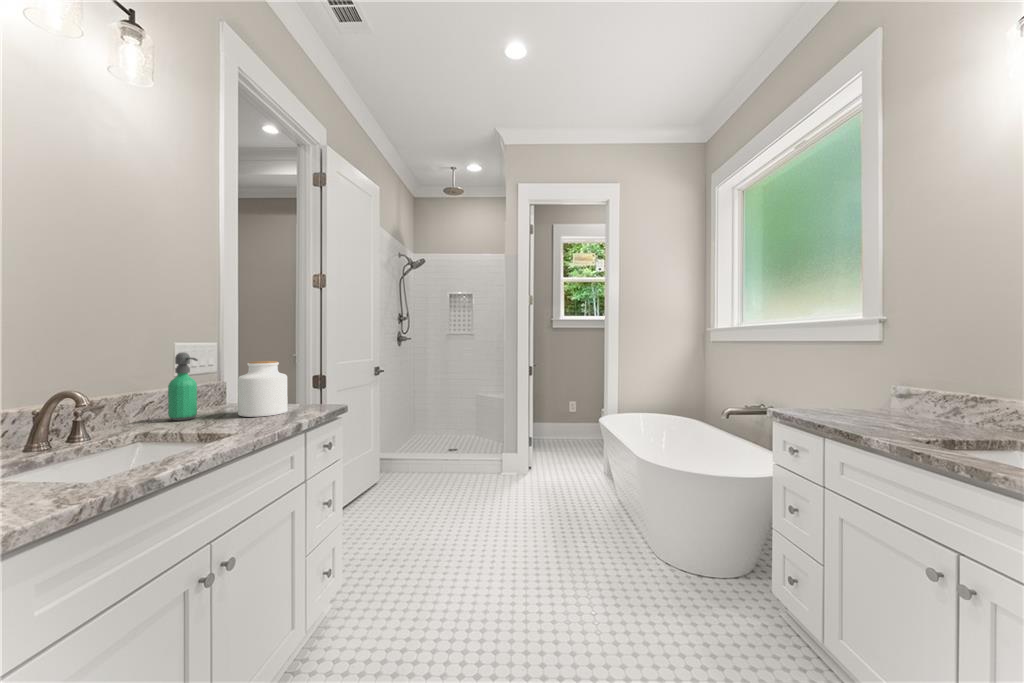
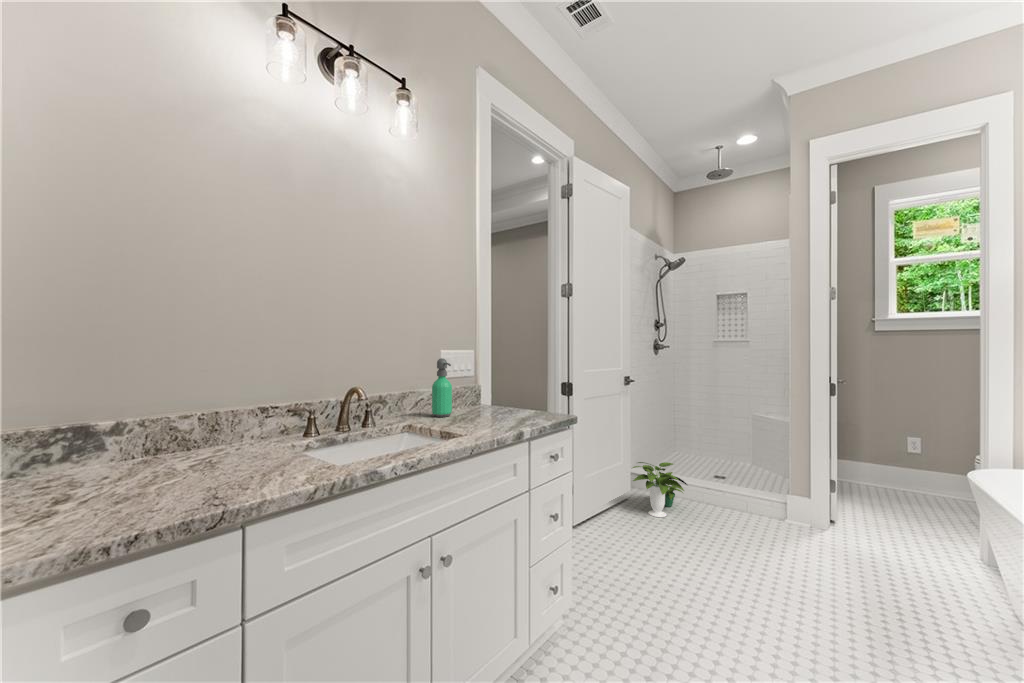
jar: present [238,361,288,417] -> none [480,368,520,420]
potted plant: none [382,443,432,494] -> present [633,462,687,517]

